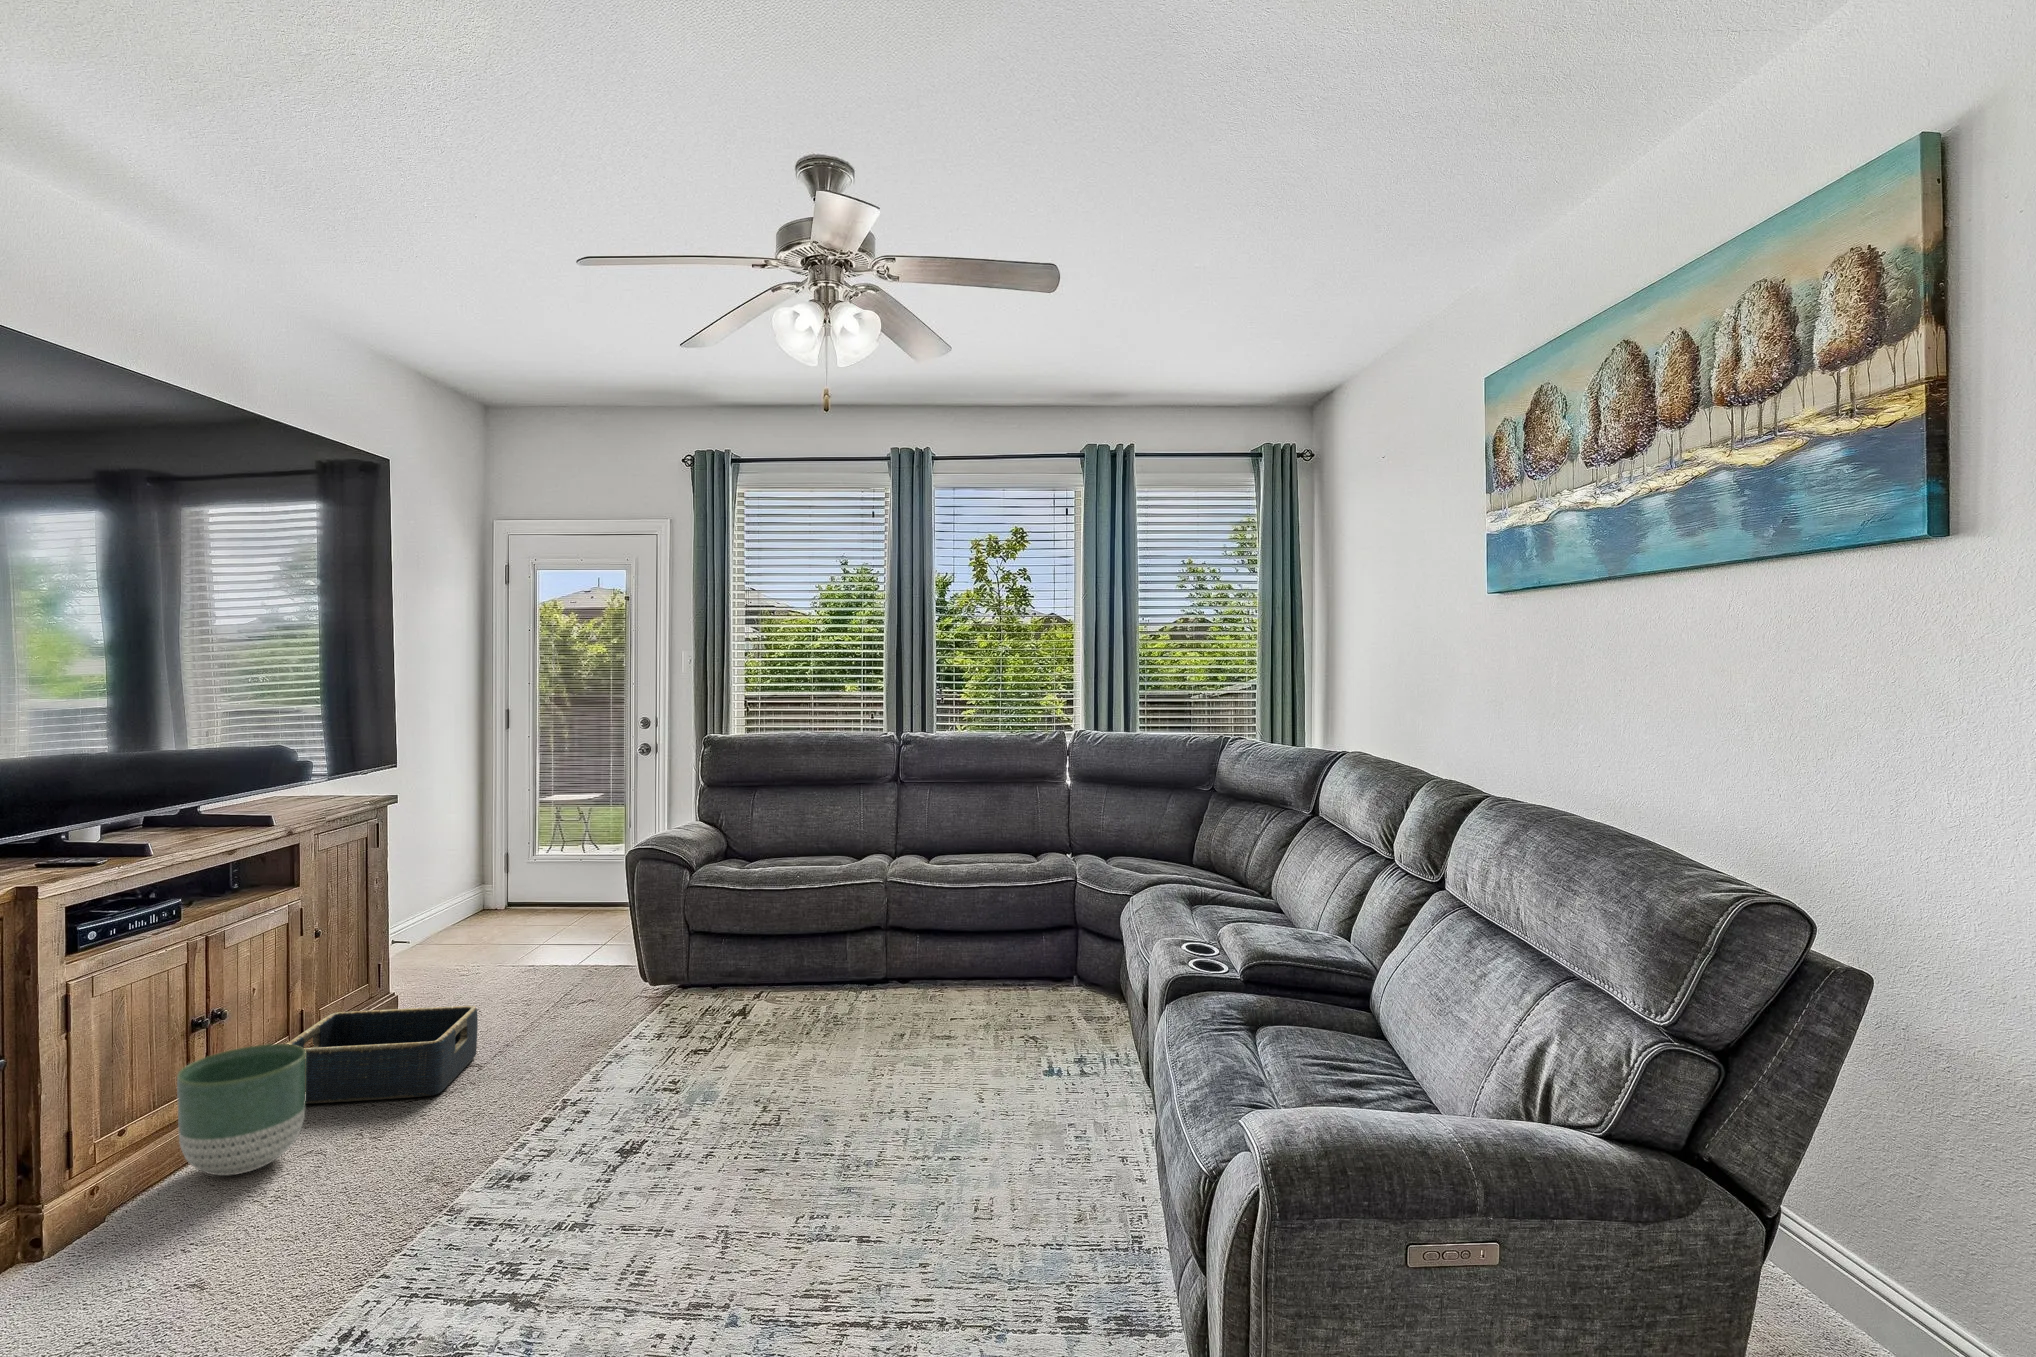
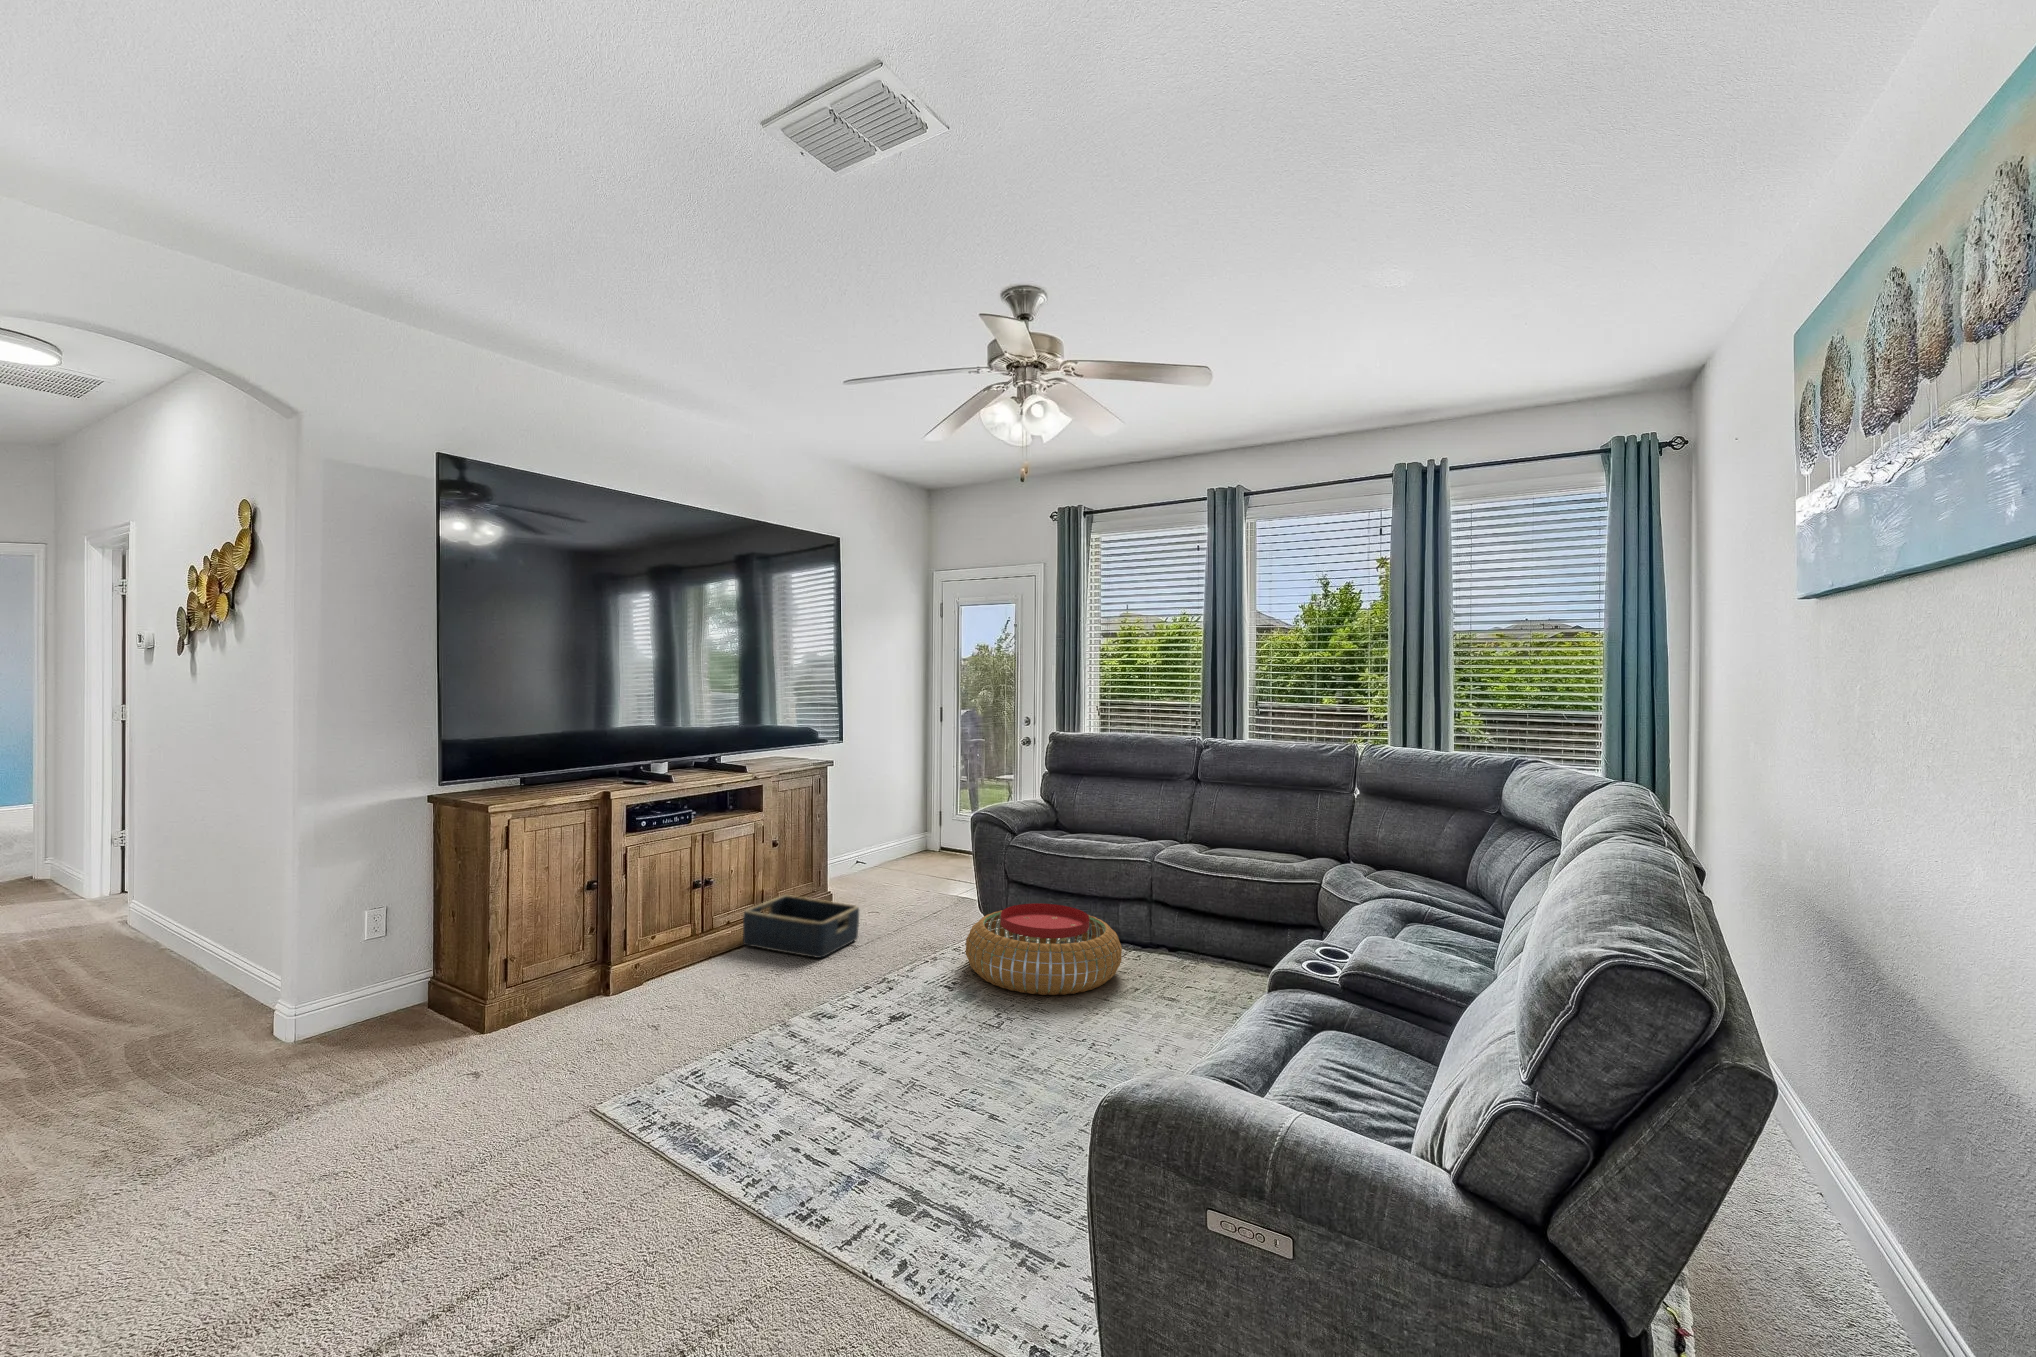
pouf: none [669,951,880,1074] -> present [966,903,1122,995]
planter: present [177,1044,306,1176] -> none [675,904,742,978]

